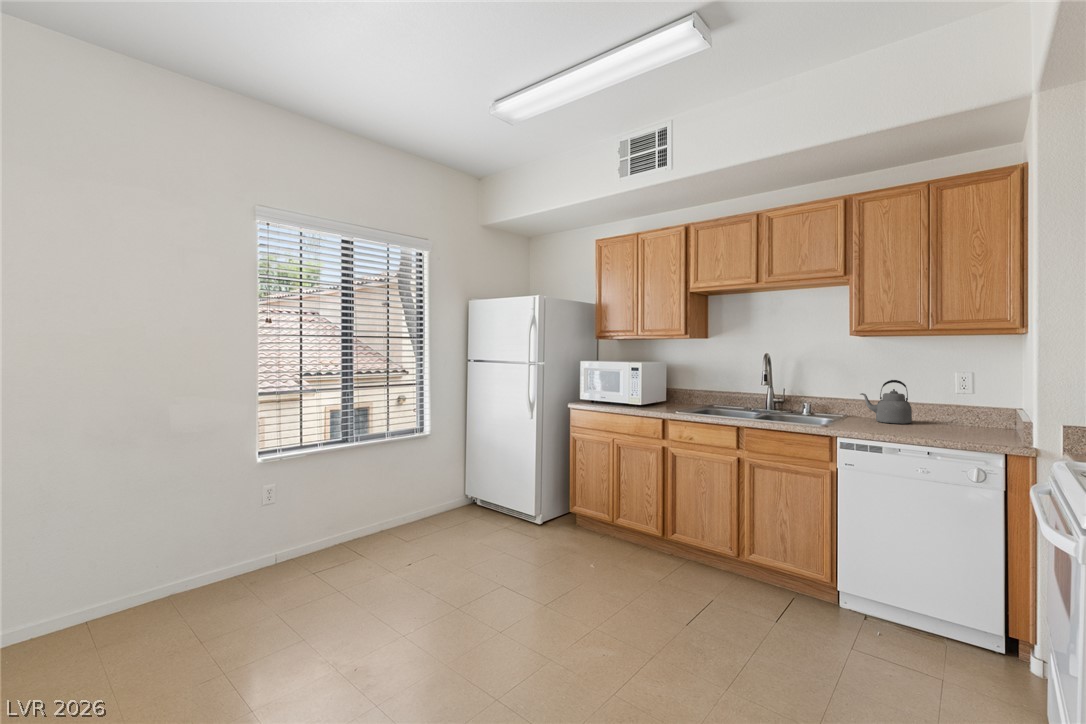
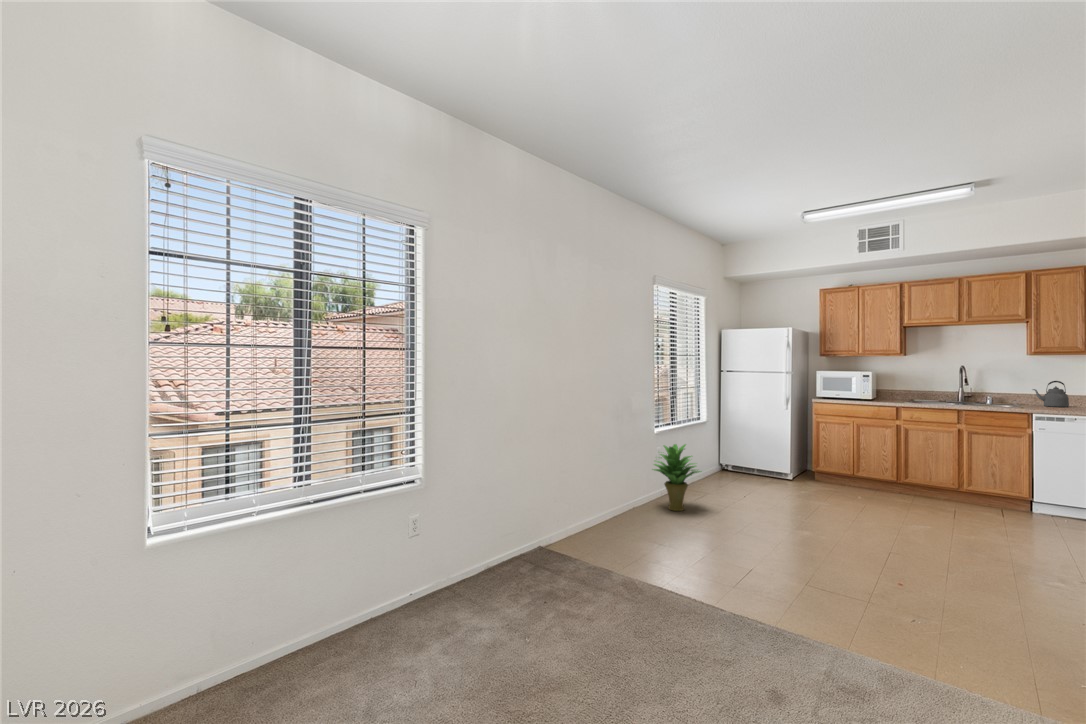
potted plant: none [212,479,306,593] -> present [652,444,702,511]

